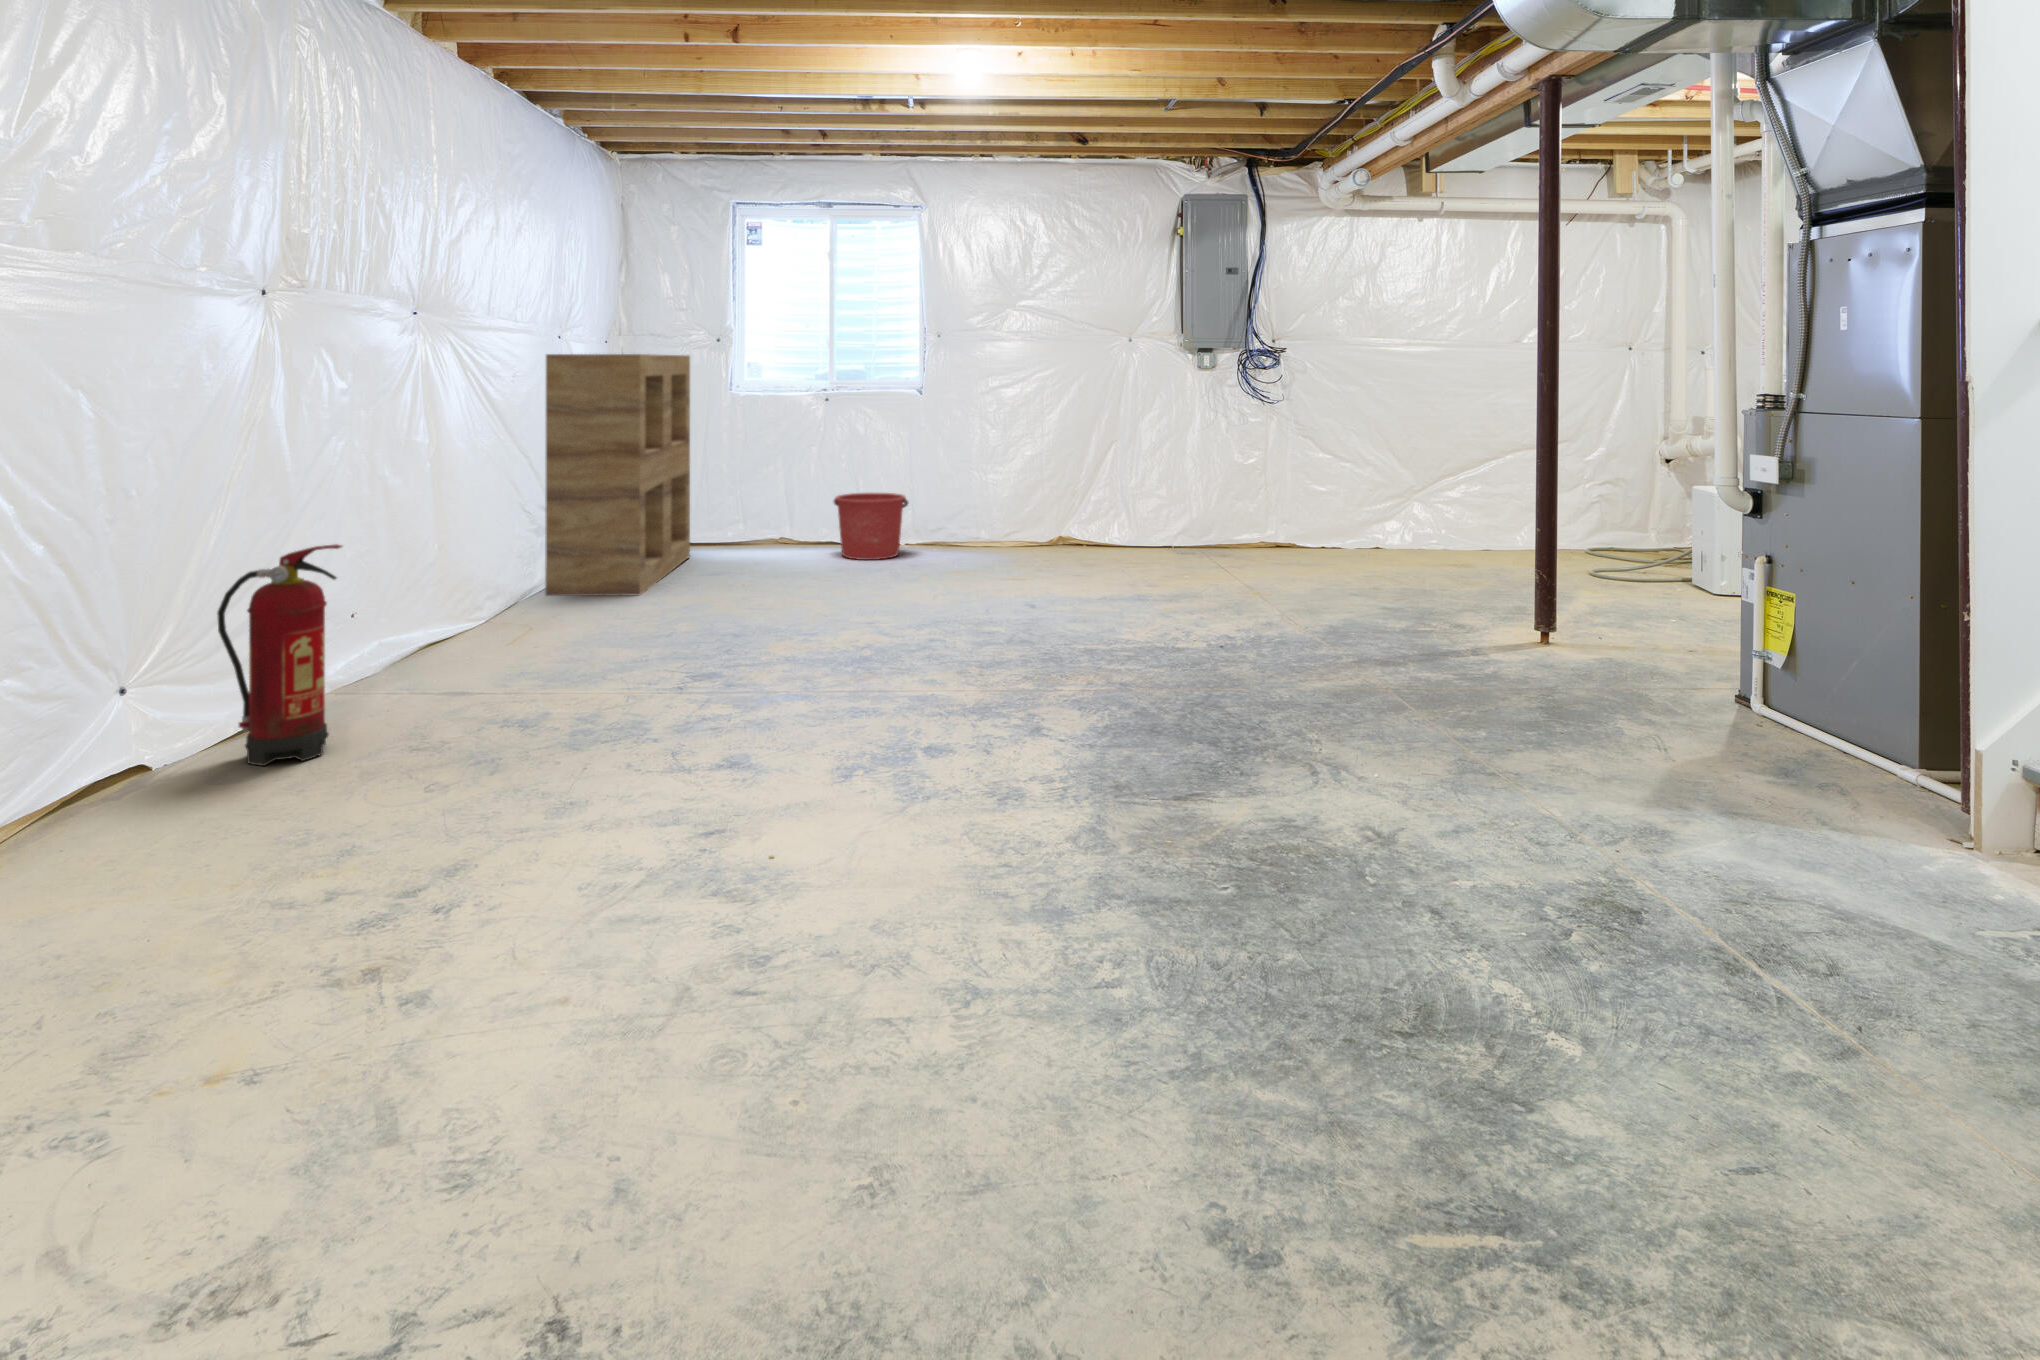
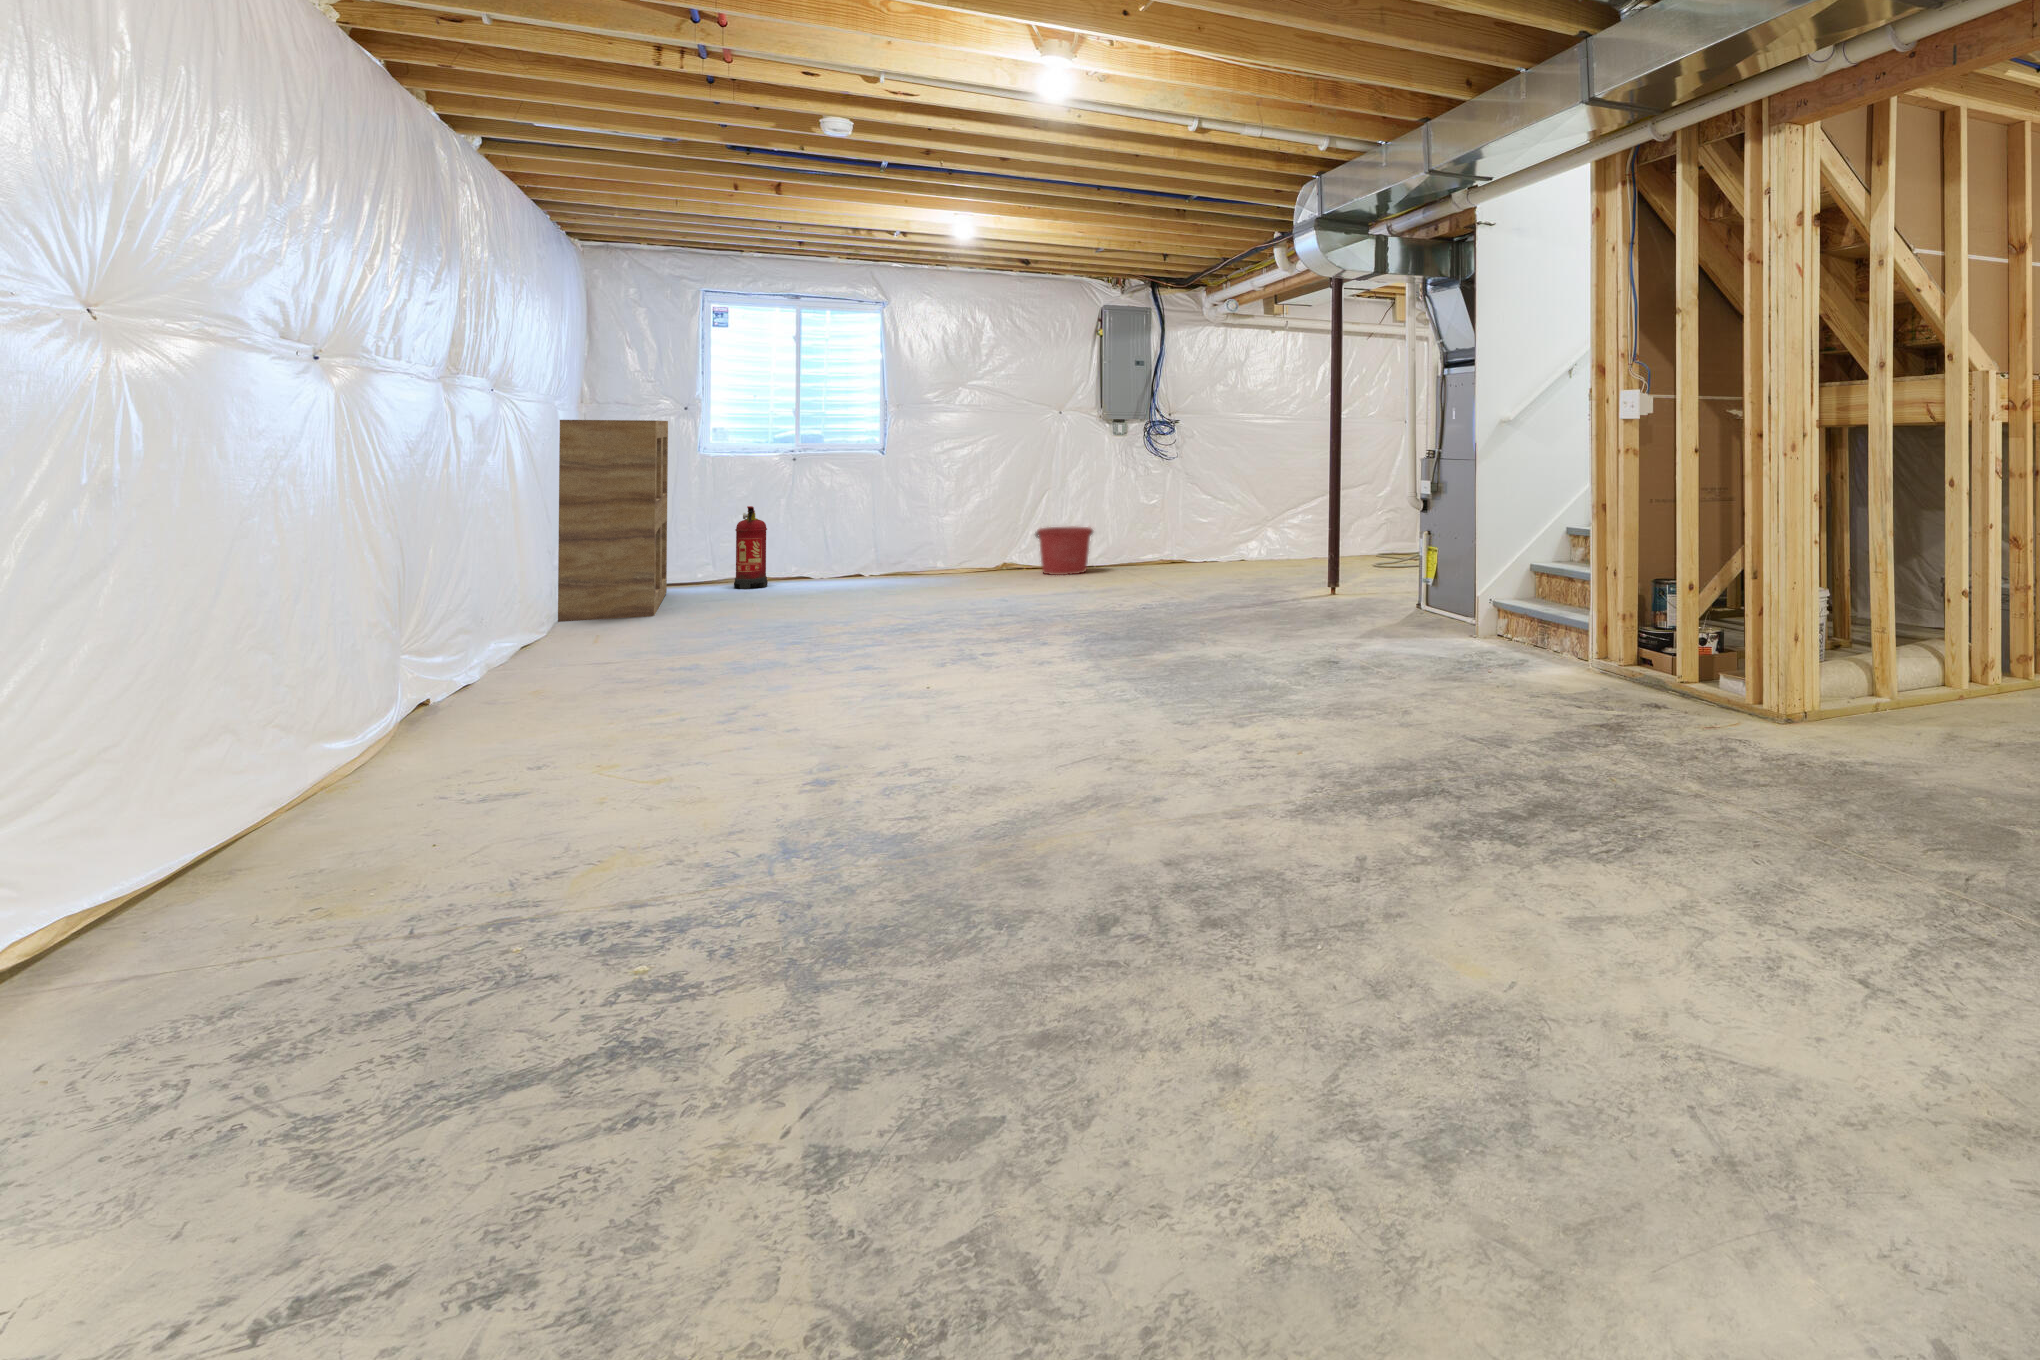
bucket: present [834,493,908,560] -> present [1035,526,1093,575]
fire extinguisher: present [217,544,342,766] -> present [734,506,768,589]

